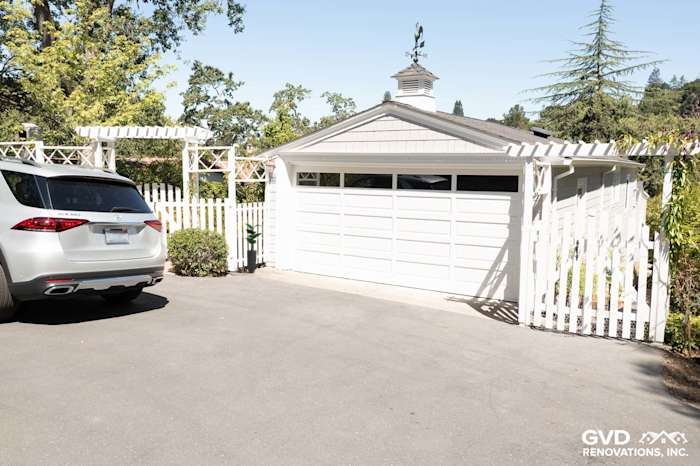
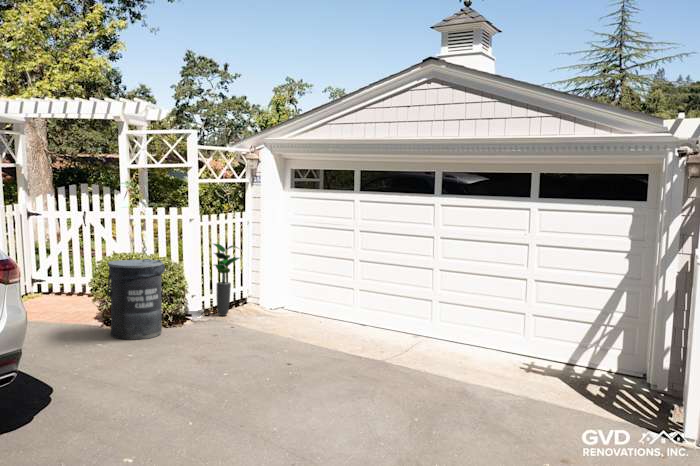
trash can: none [179,232,215,283] -> present [107,259,165,340]

